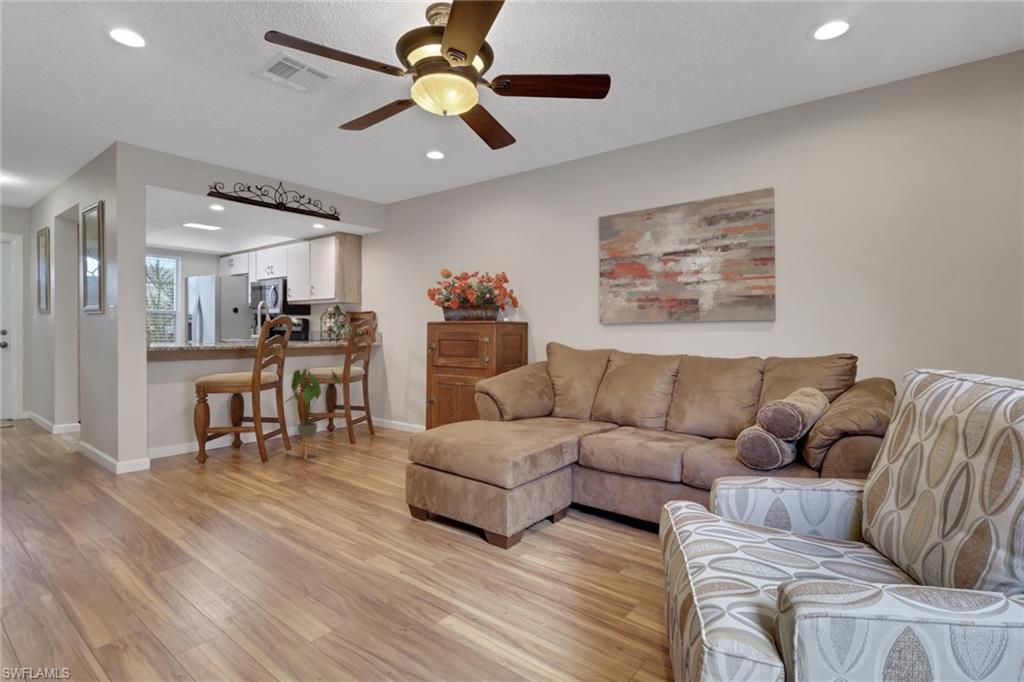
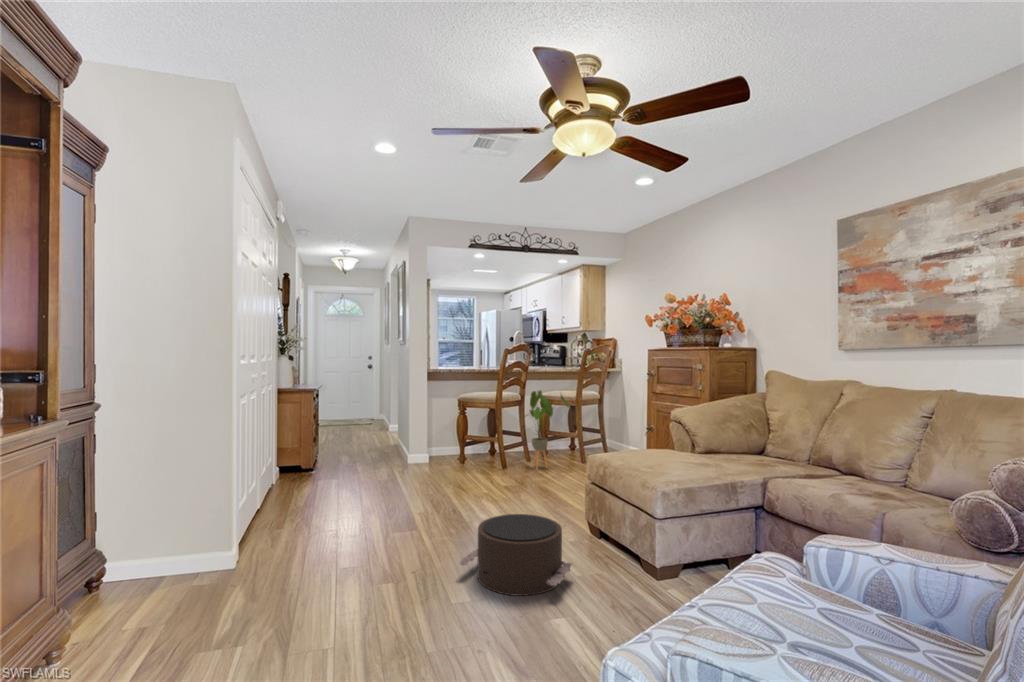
pouf: none [292,512,433,618] -> present [459,514,572,596]

